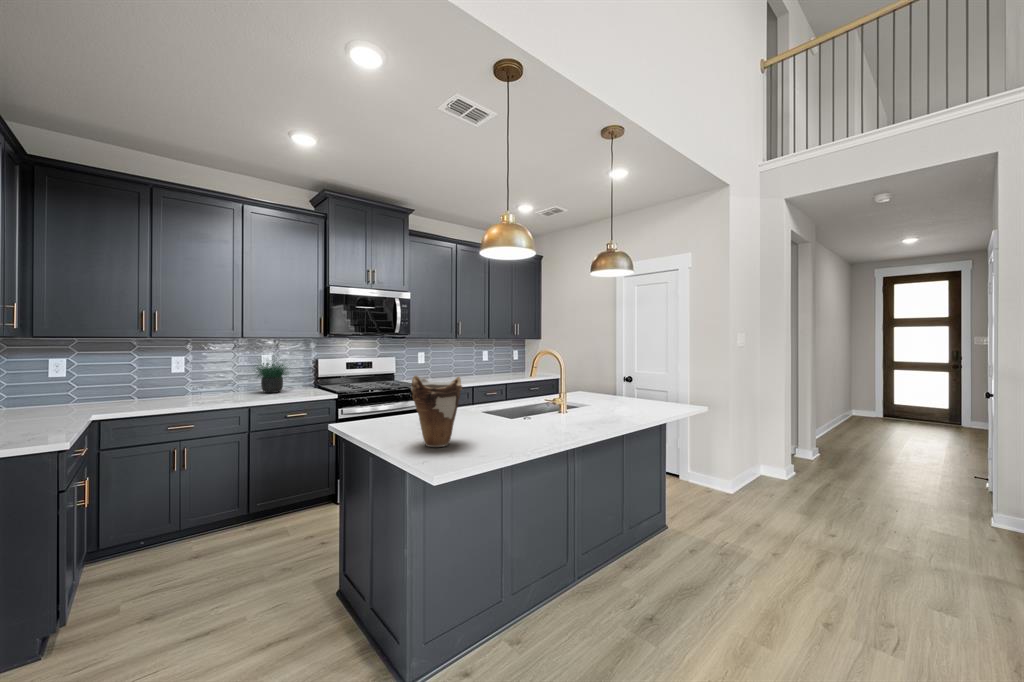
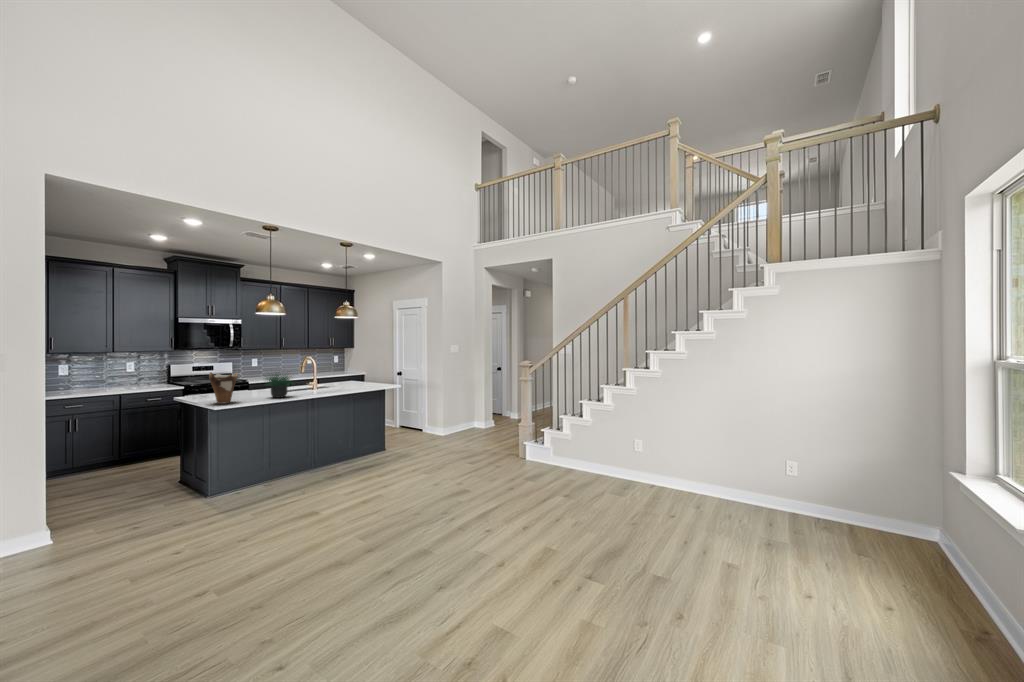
potted plant: present [256,362,289,393] -> present [266,375,292,398]

